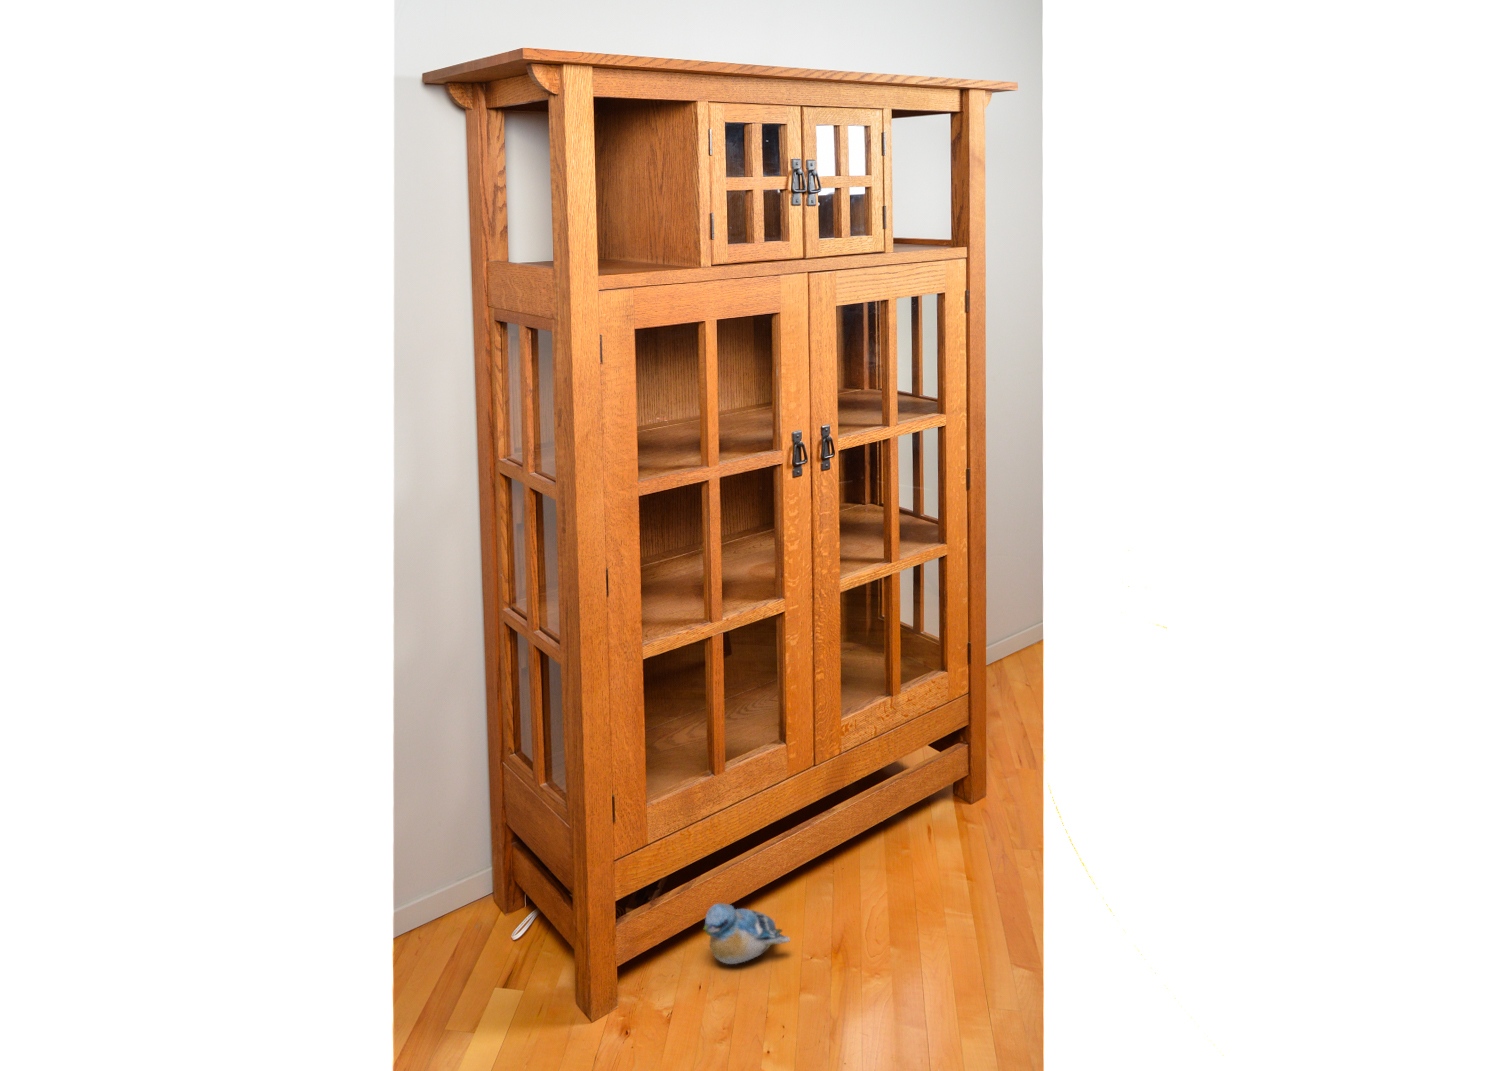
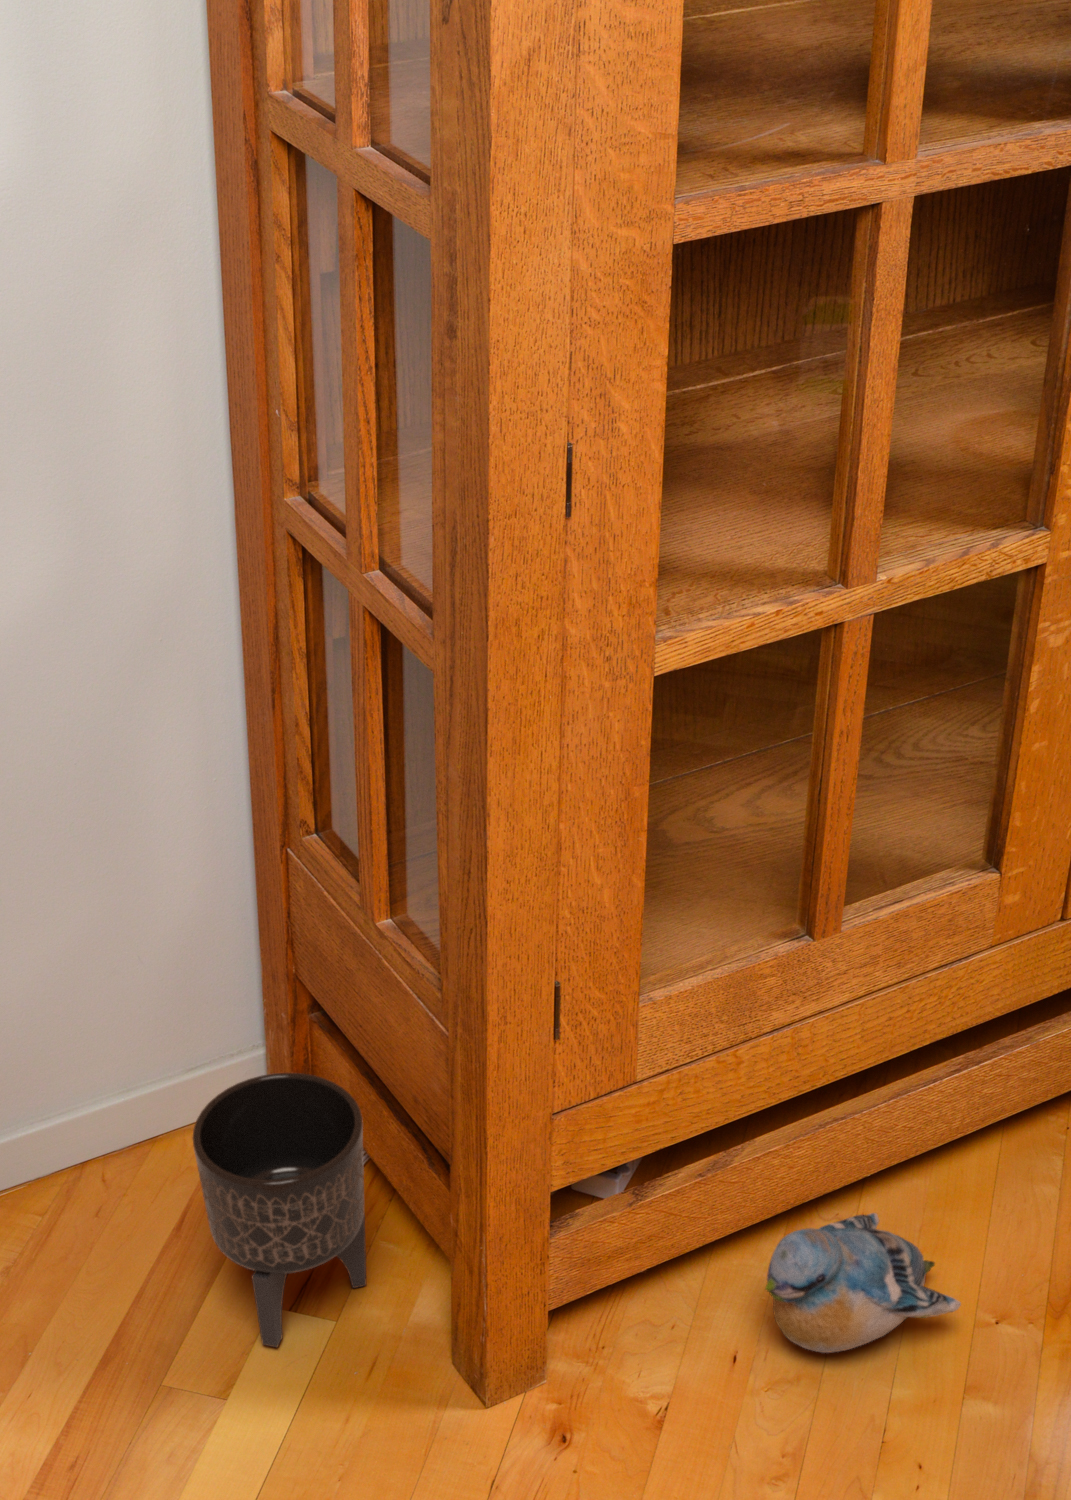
planter: none [459,855,534,978] -> present [193,1073,366,1347]

